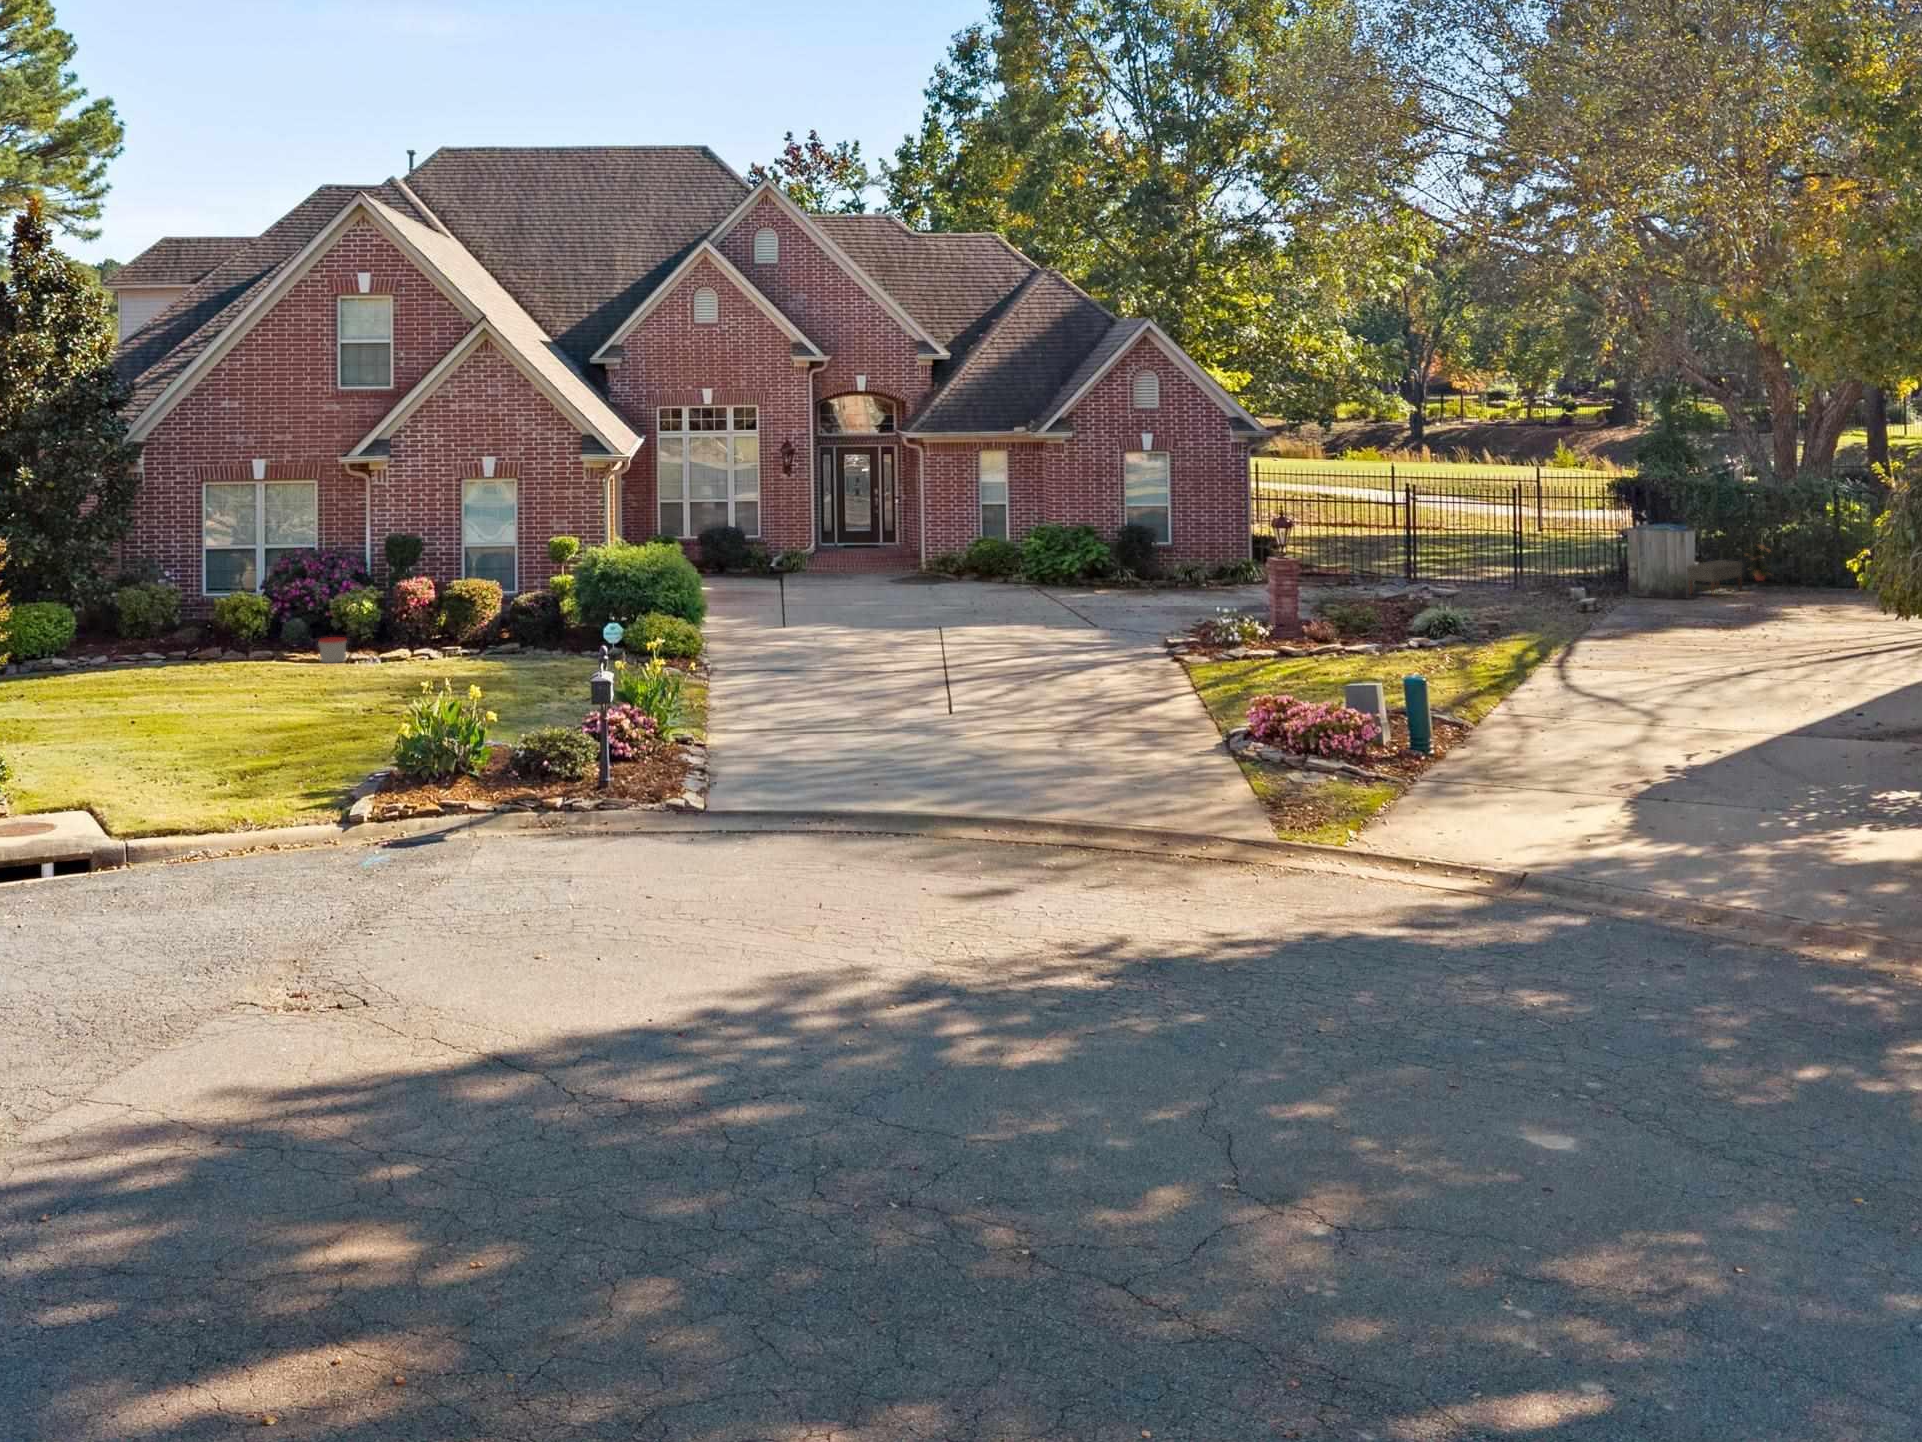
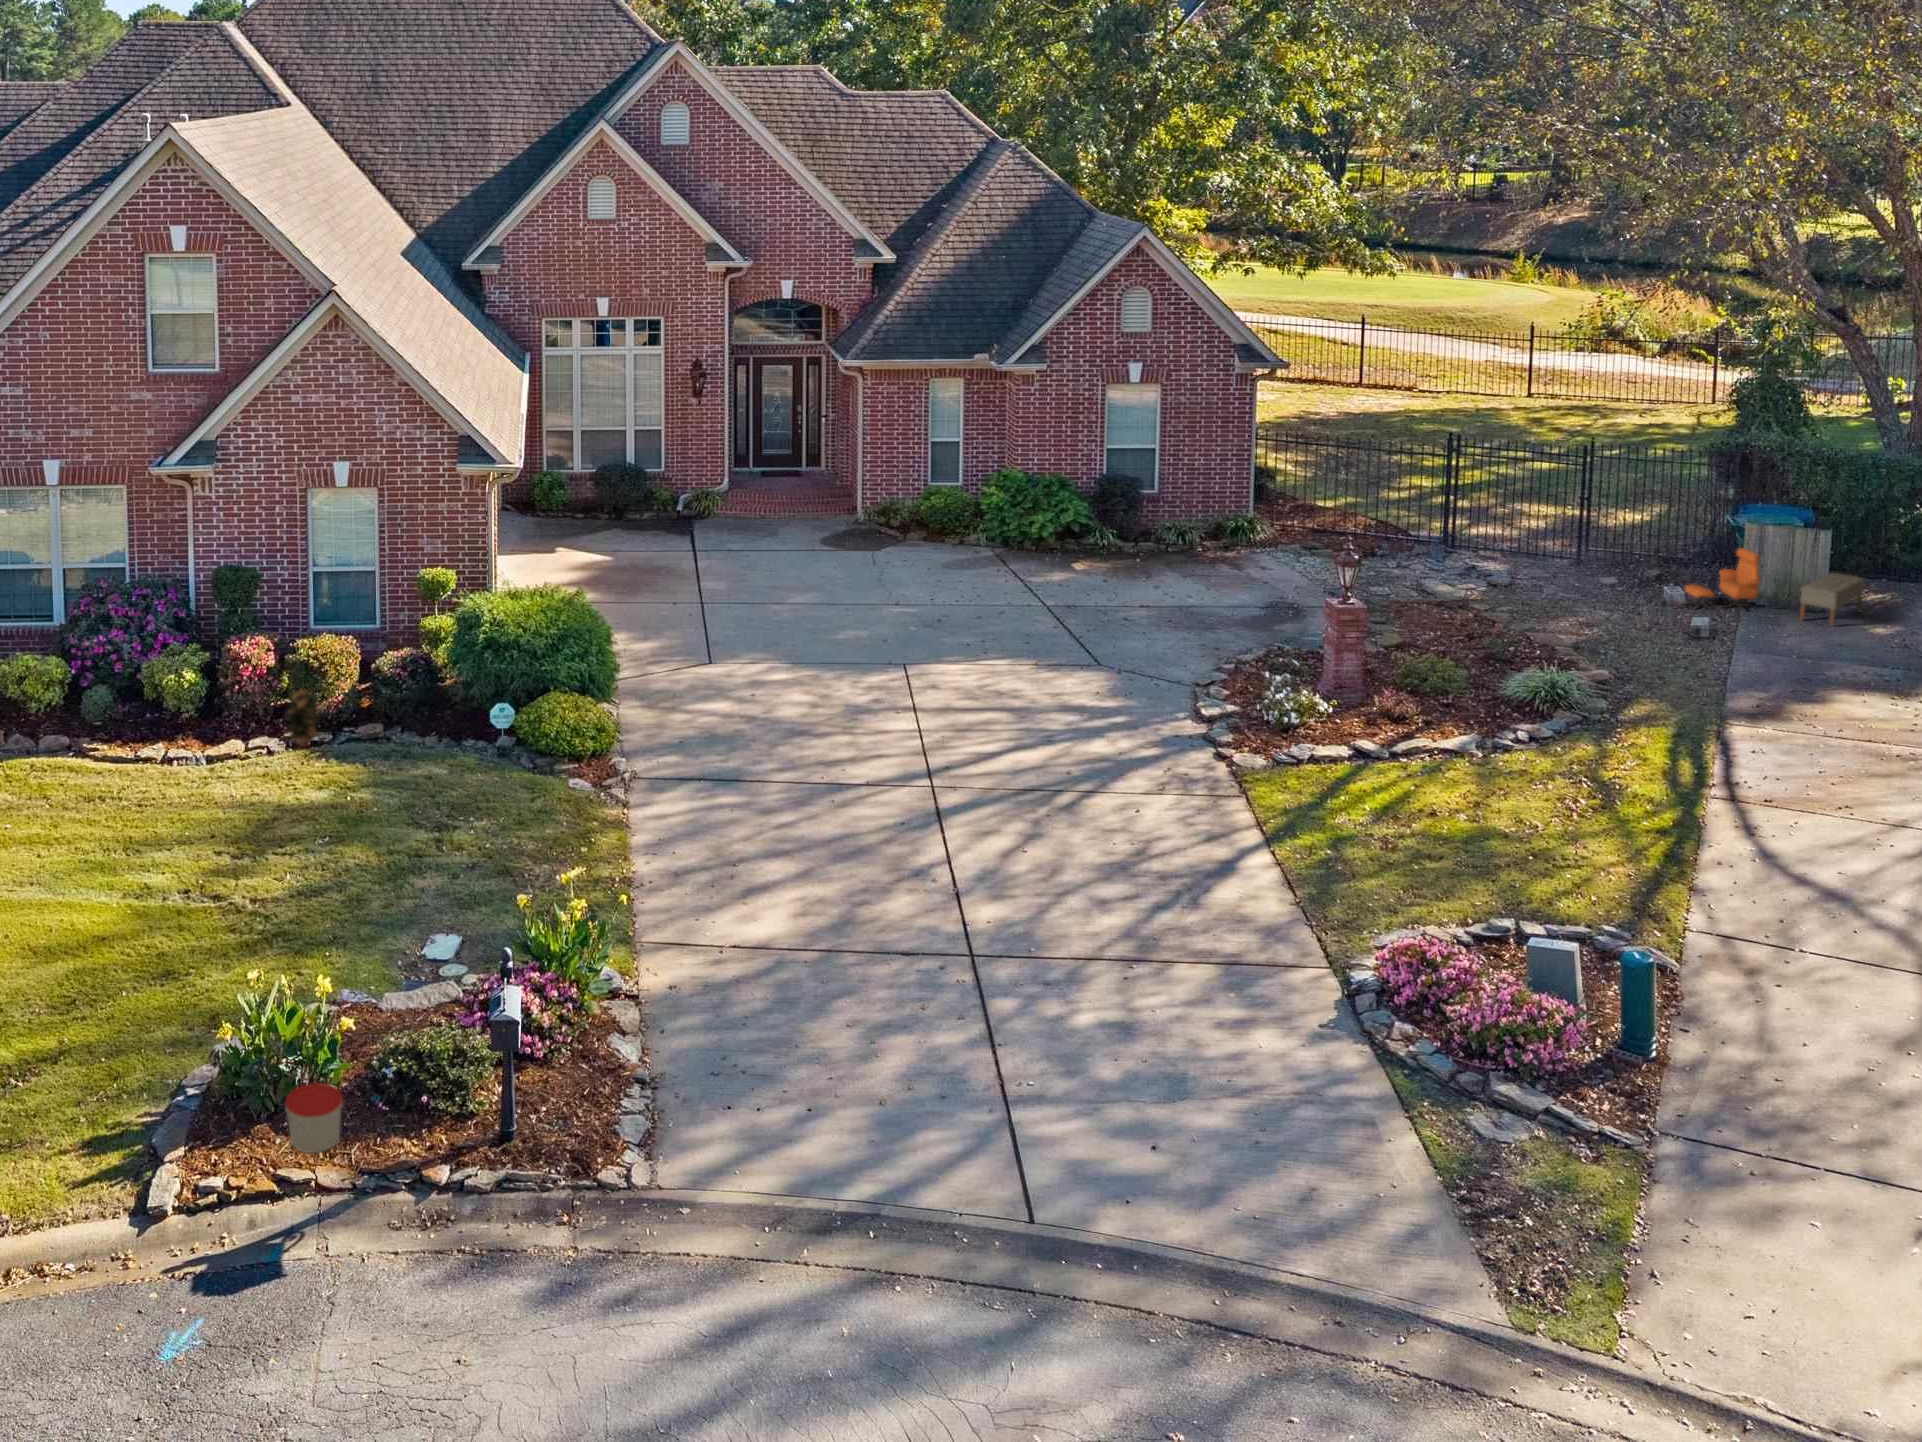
lounge chair: none [1596,542,1658,592] -> present [1685,548,1759,610]
decorative plant: present [1744,545,1771,581] -> present [286,690,321,747]
bucket: present [318,637,347,663] -> present [285,1082,343,1153]

